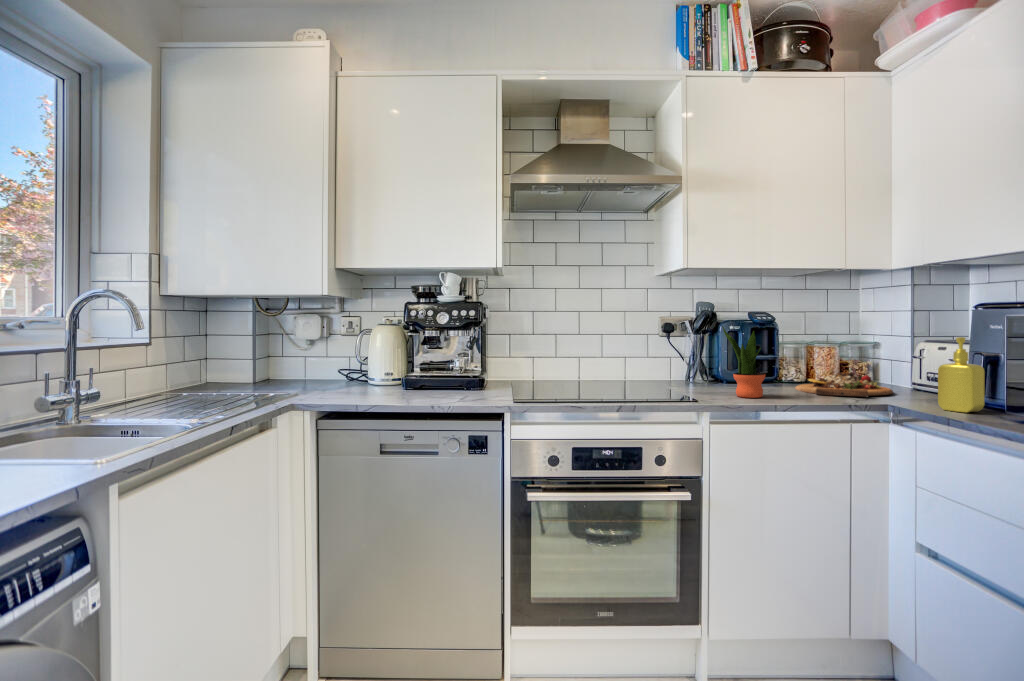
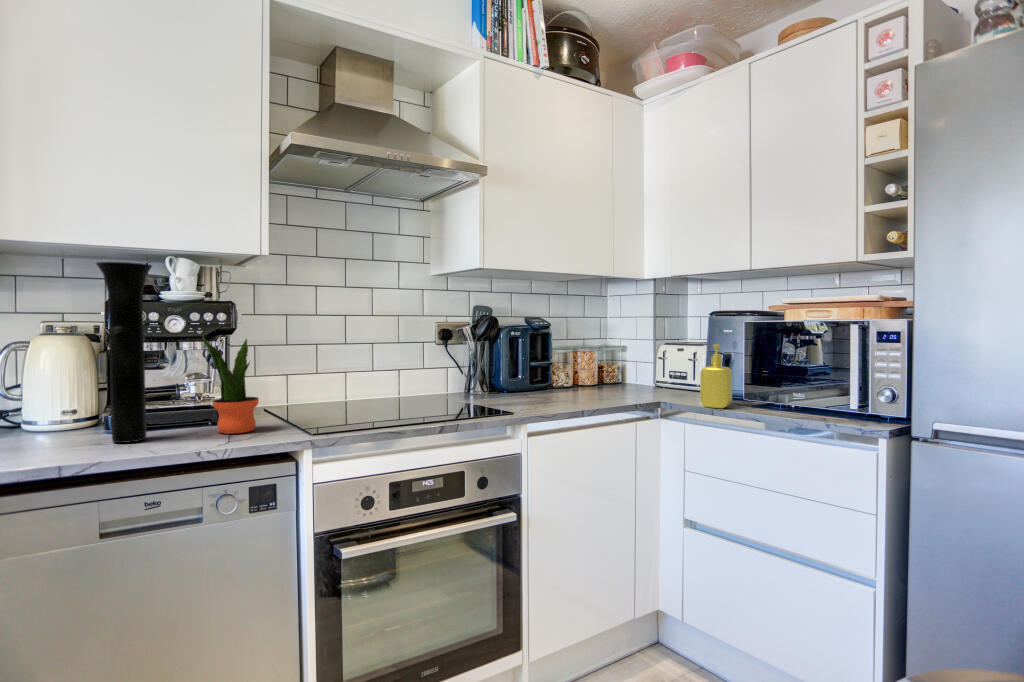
vase: none [387,280,419,397] -> present [96,262,152,443]
potted plant: present [722,326,765,398] -> present [201,332,259,434]
cutting board: present [795,372,893,397] -> none [571,375,652,398]

